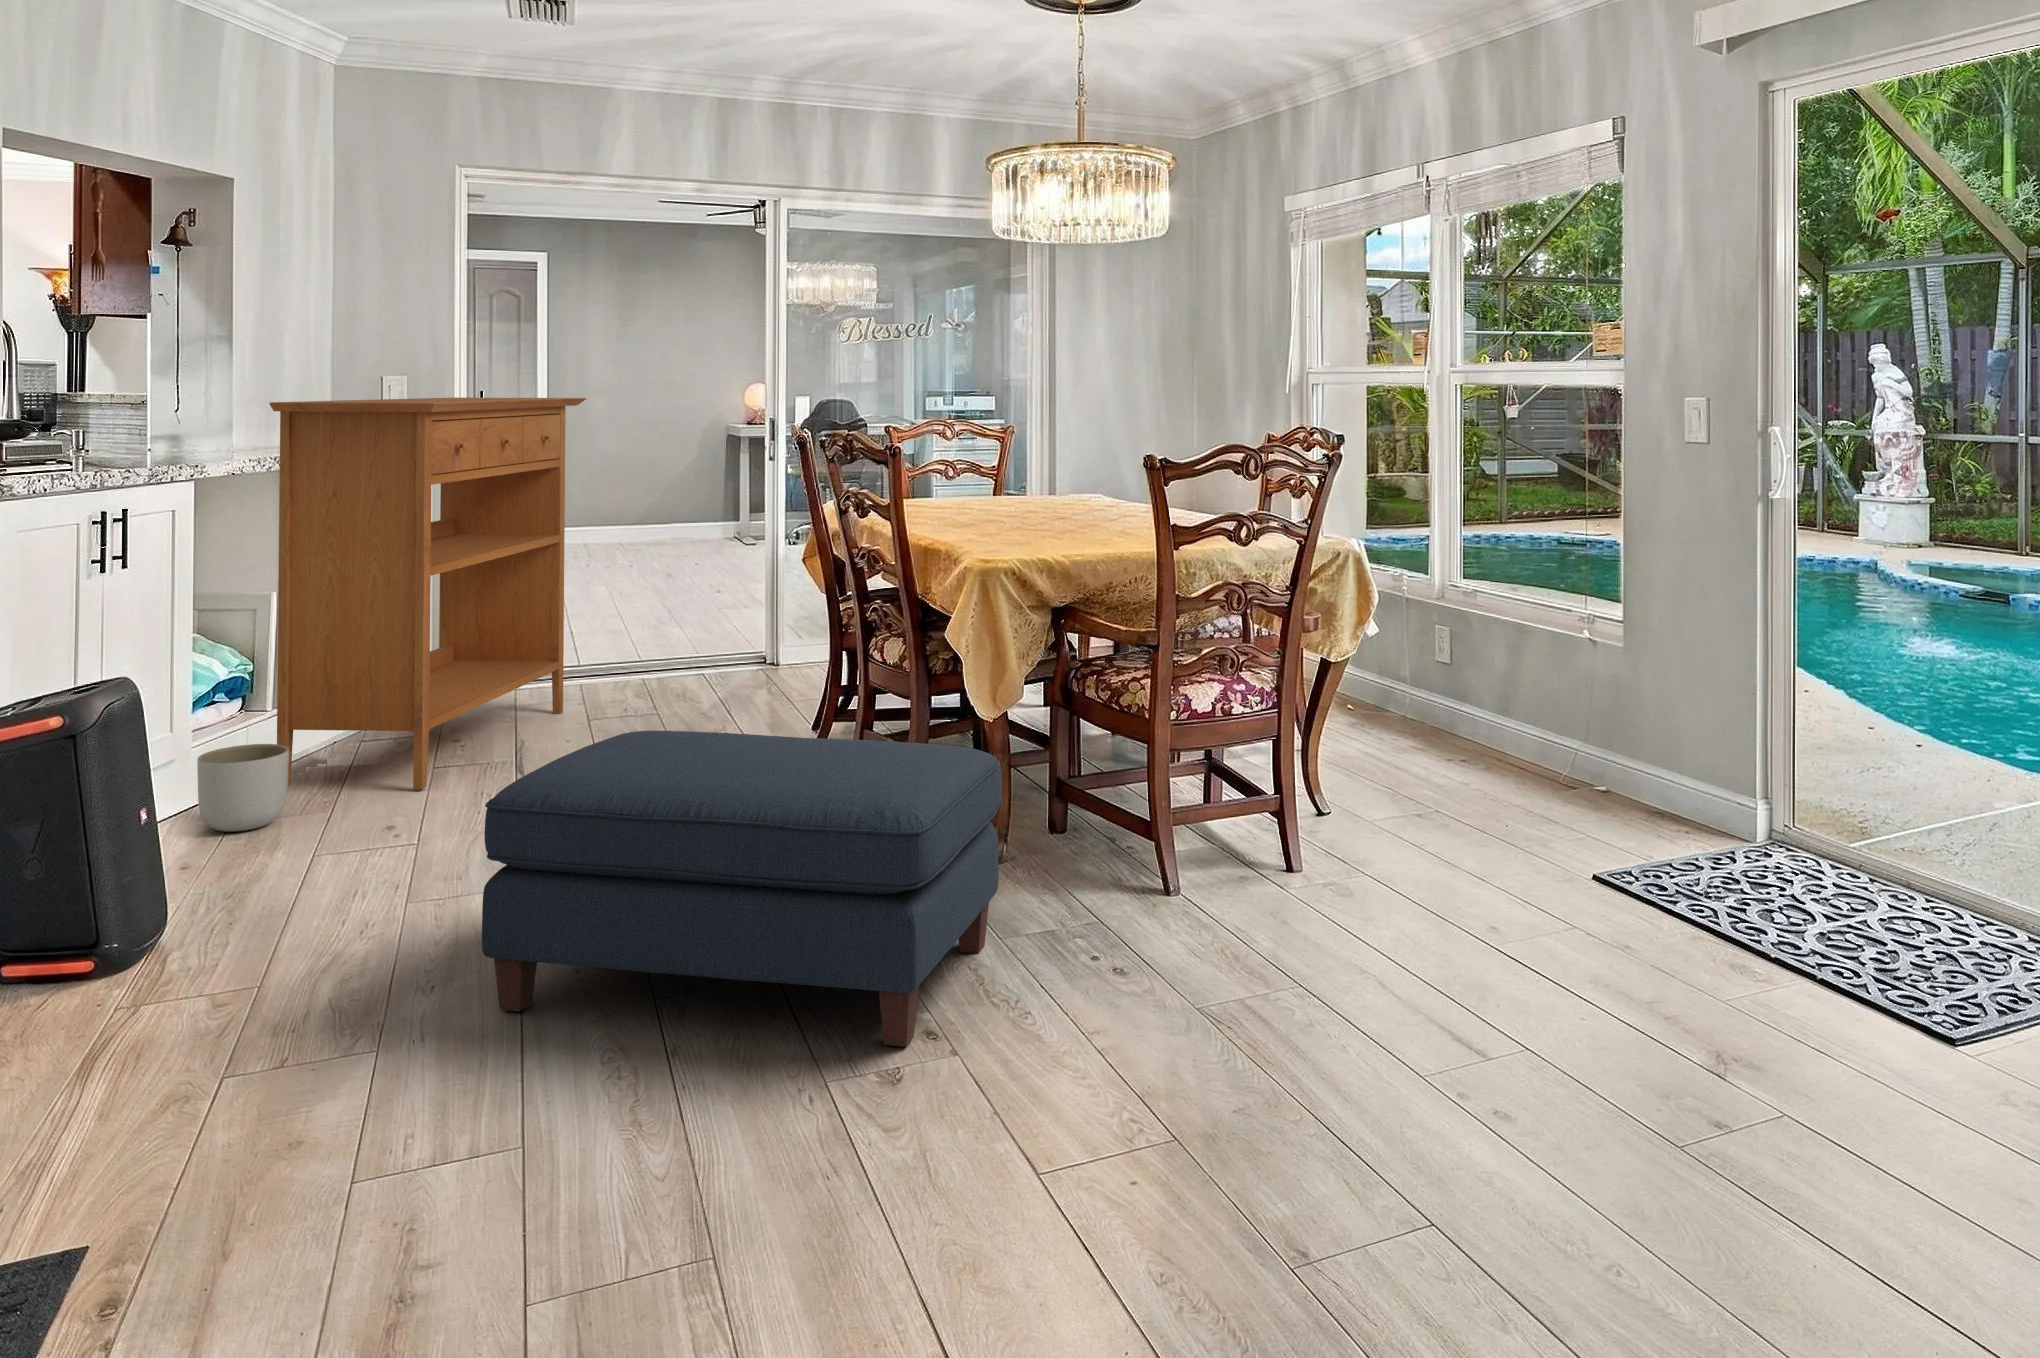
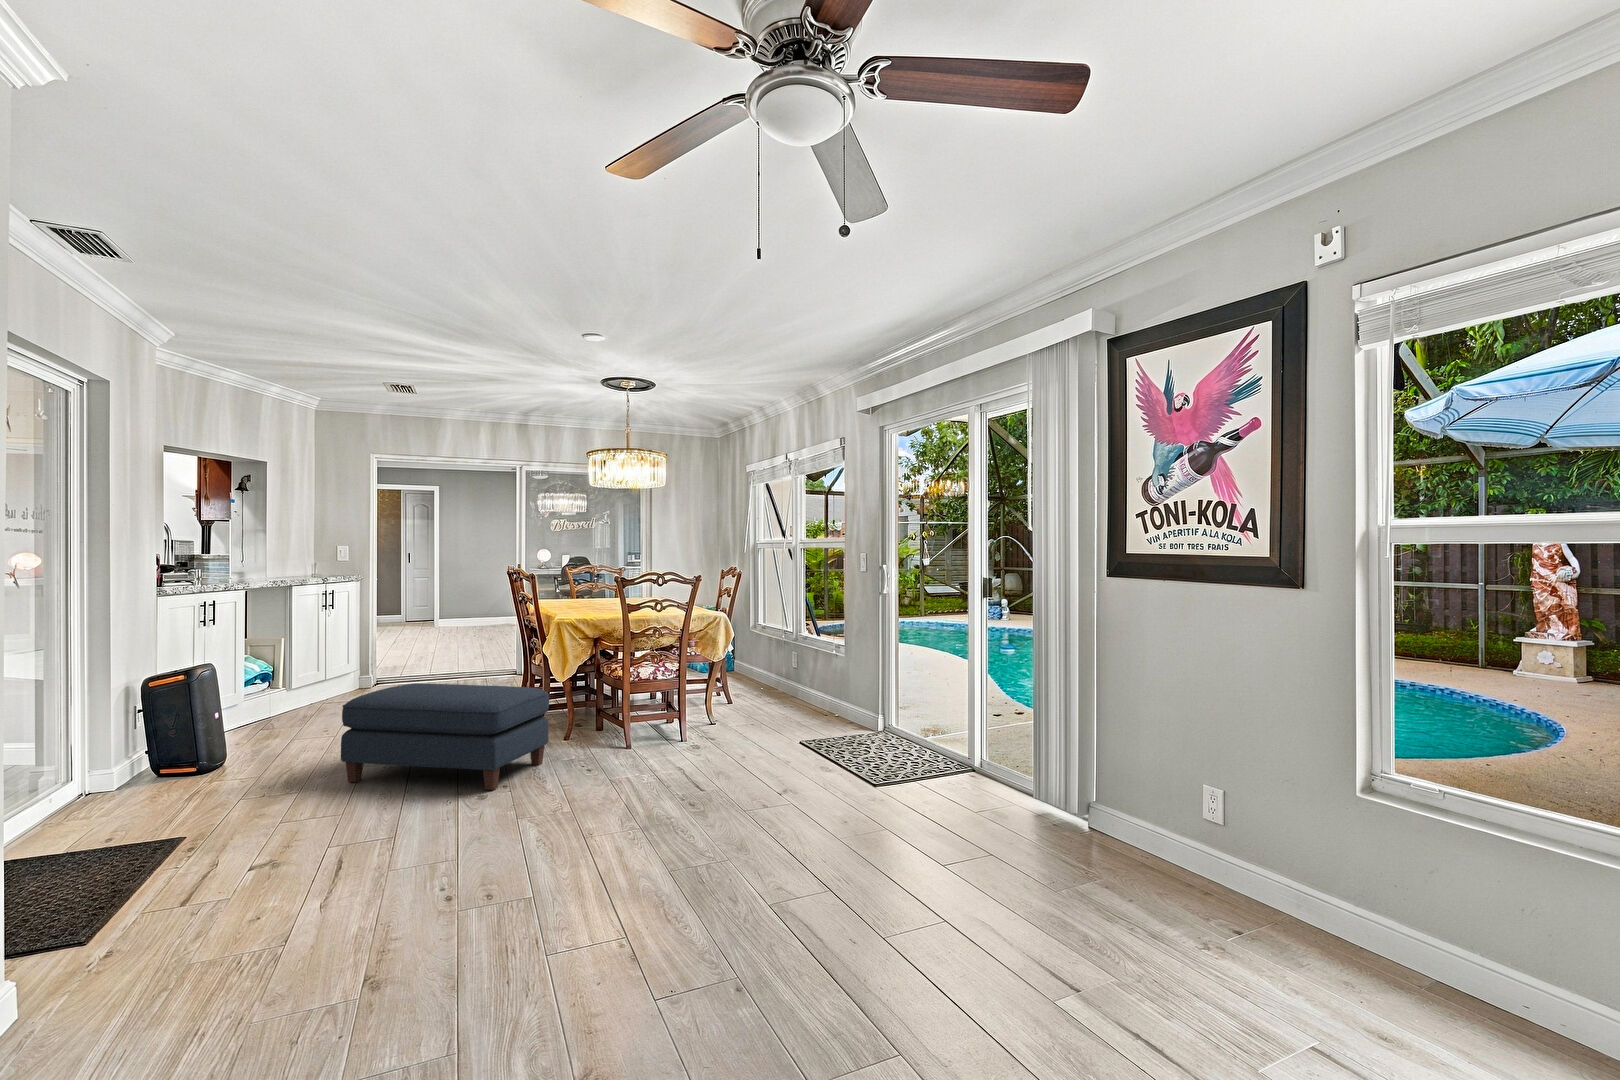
console table: present [270,398,586,789] -> none [279,556,426,717]
planter: present [197,744,289,832] -> none [247,697,285,731]

